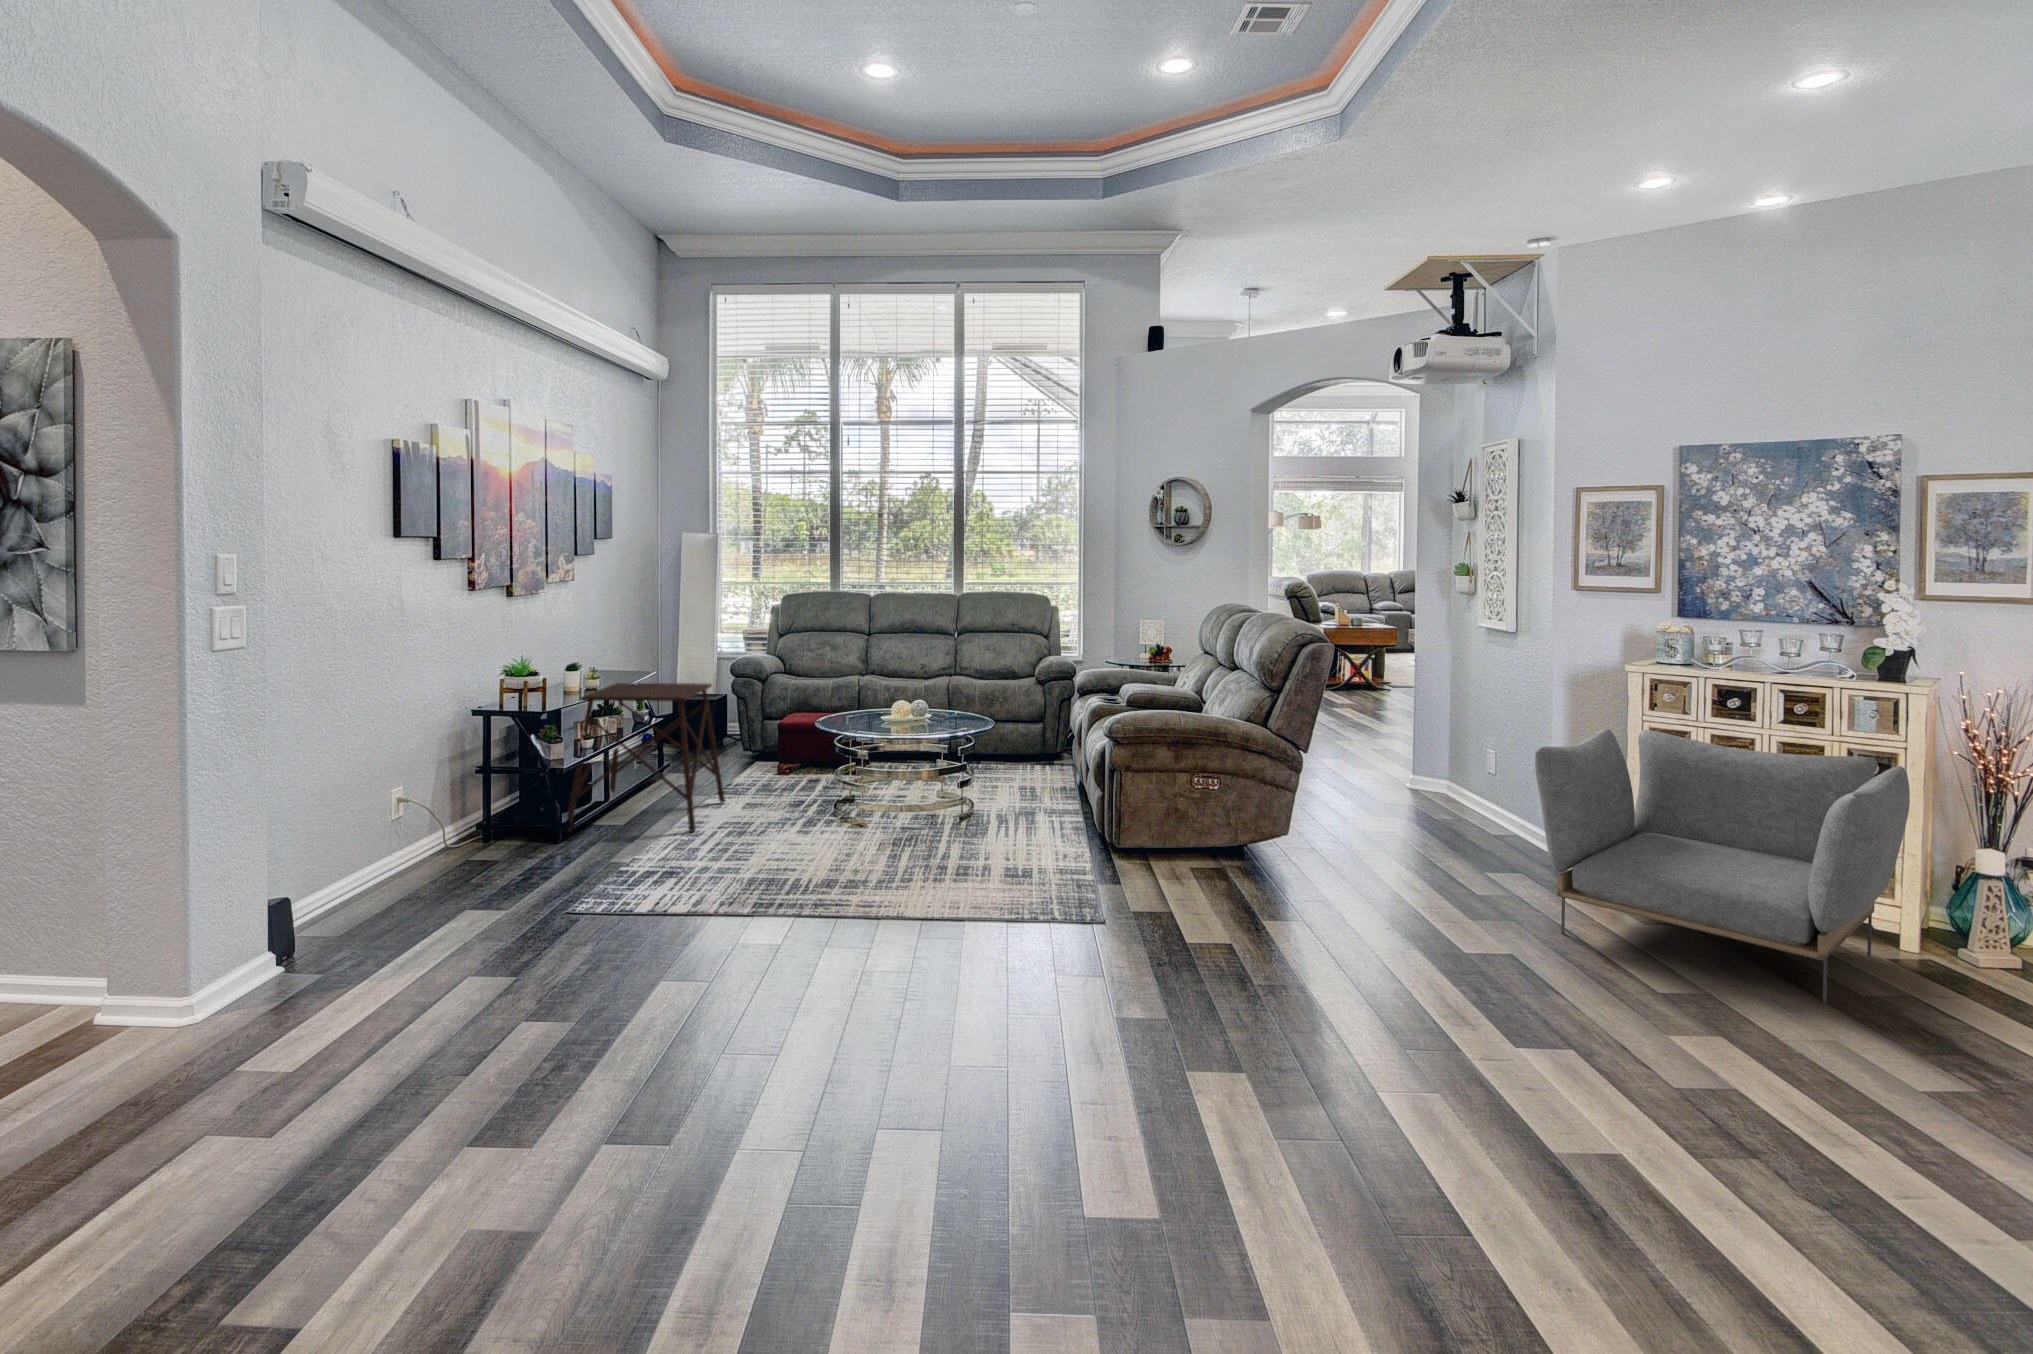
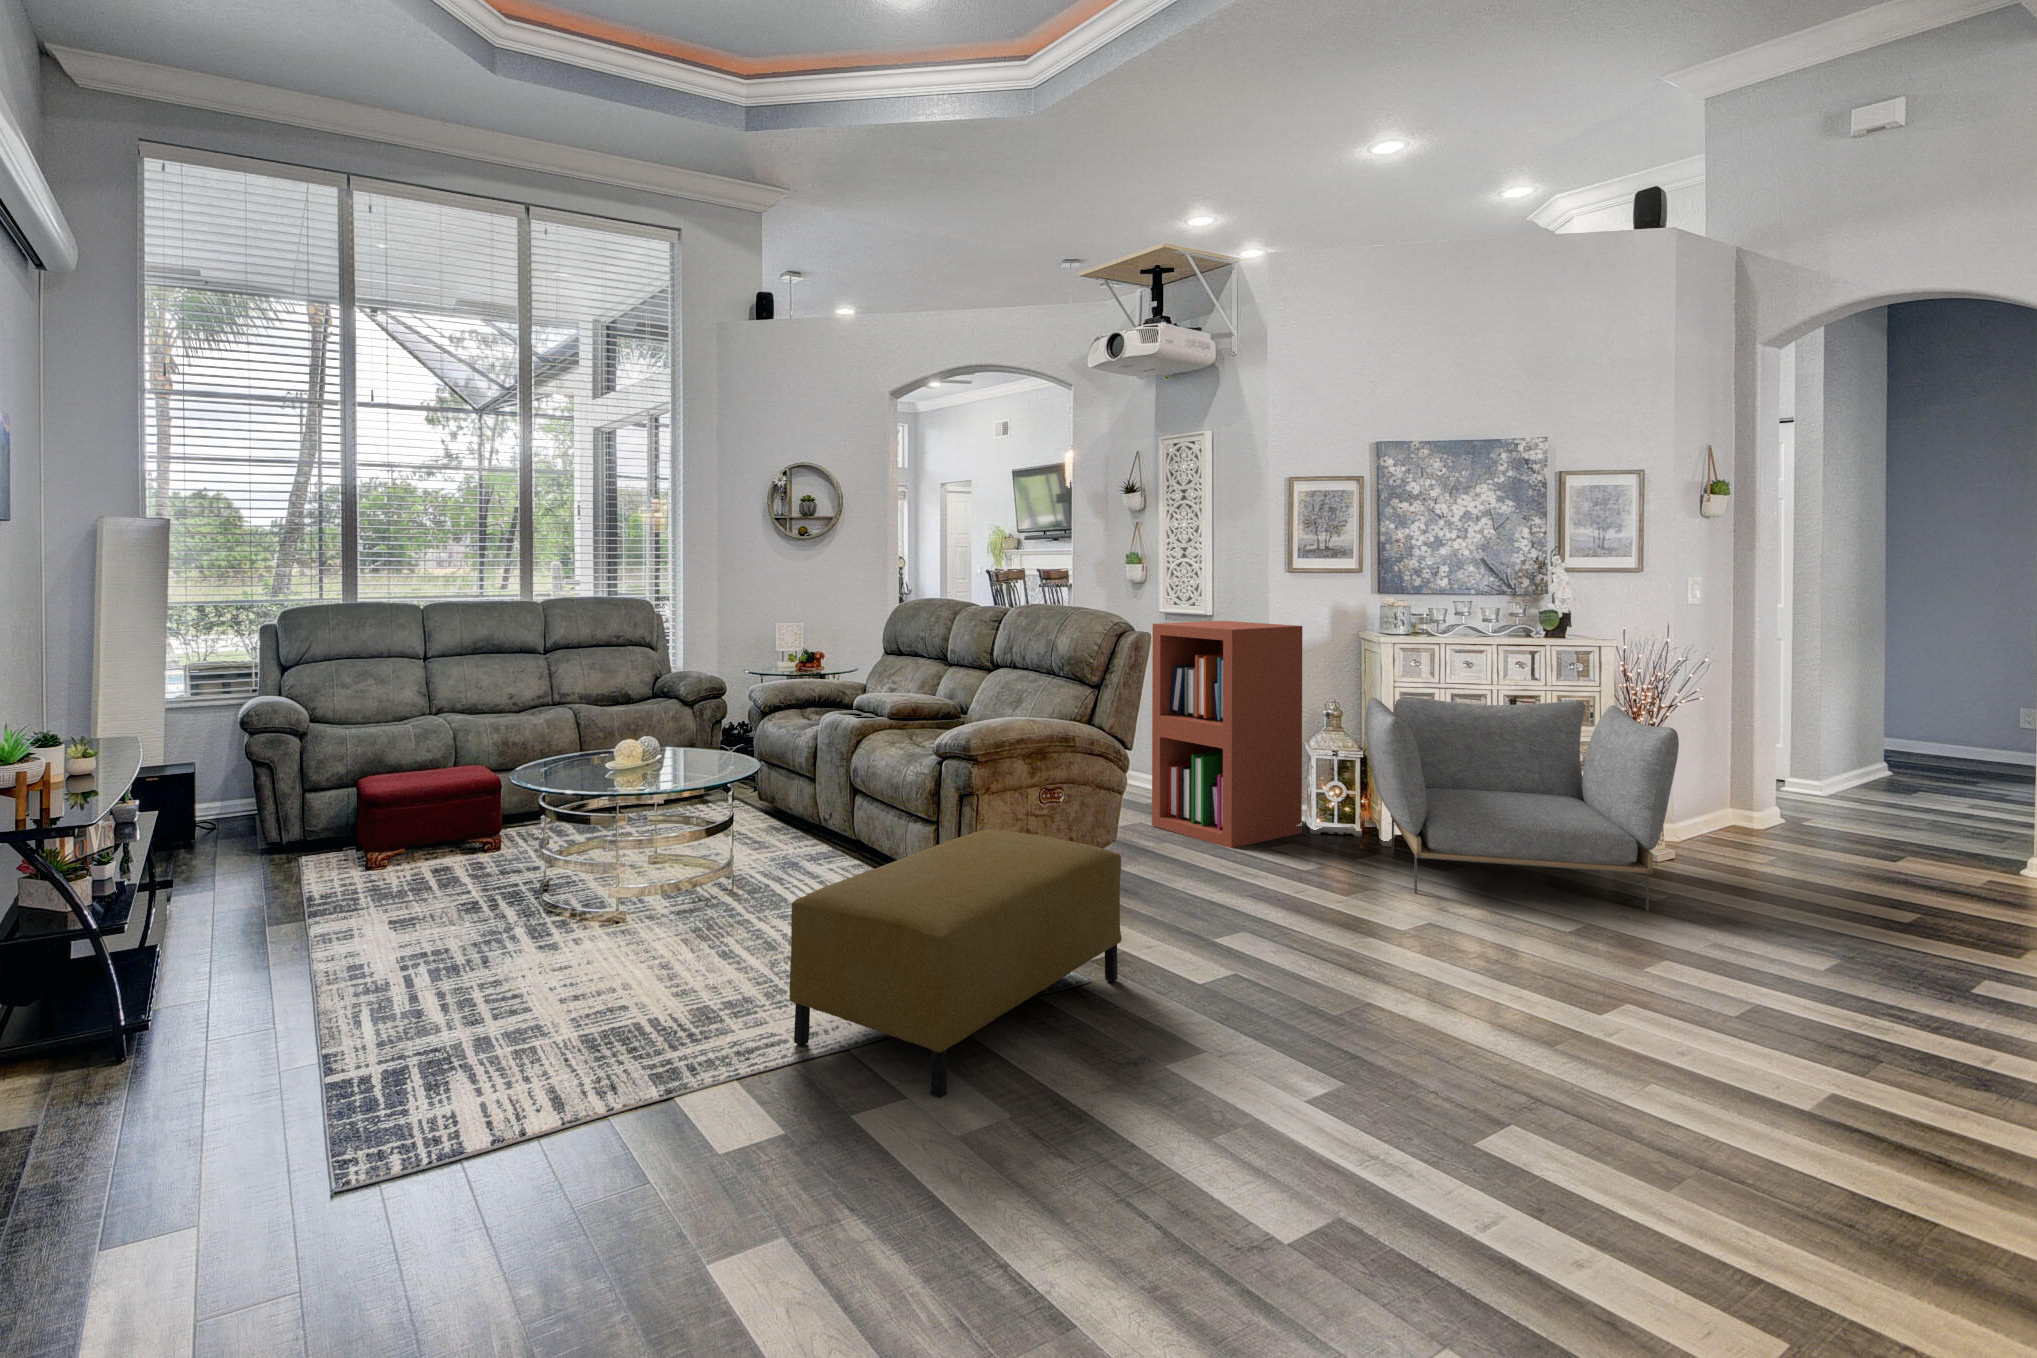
bookshelf: none [1410,637,1564,866] -> present [1152,621,1302,848]
side table: present [566,683,725,832] -> none [85,745,344,1031]
ottoman: none [854,795,1137,961] -> present [790,829,1122,1098]

